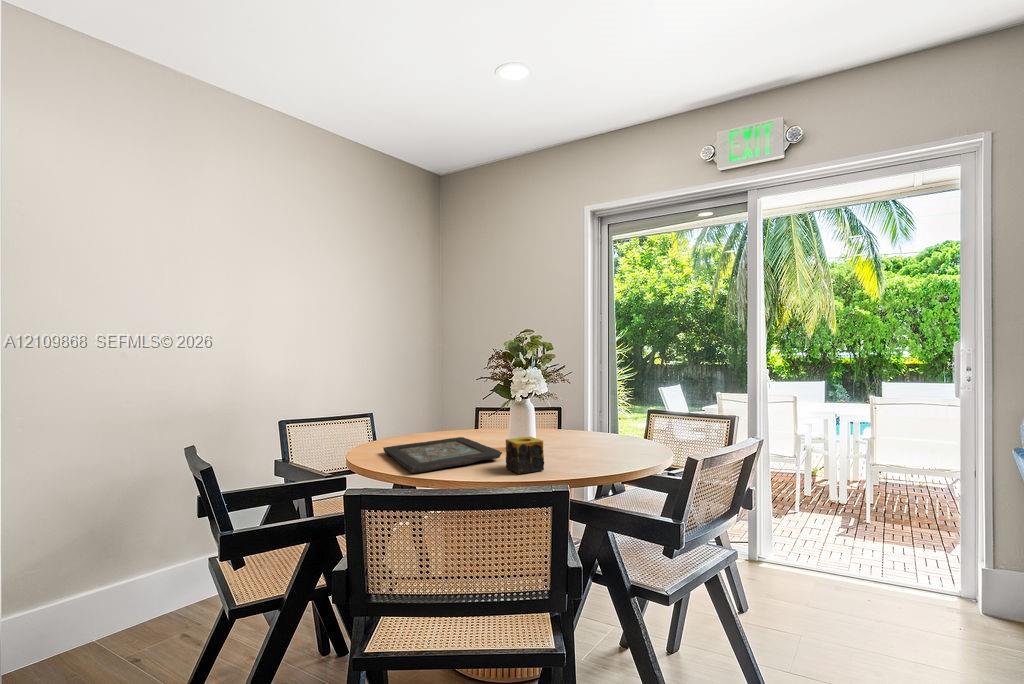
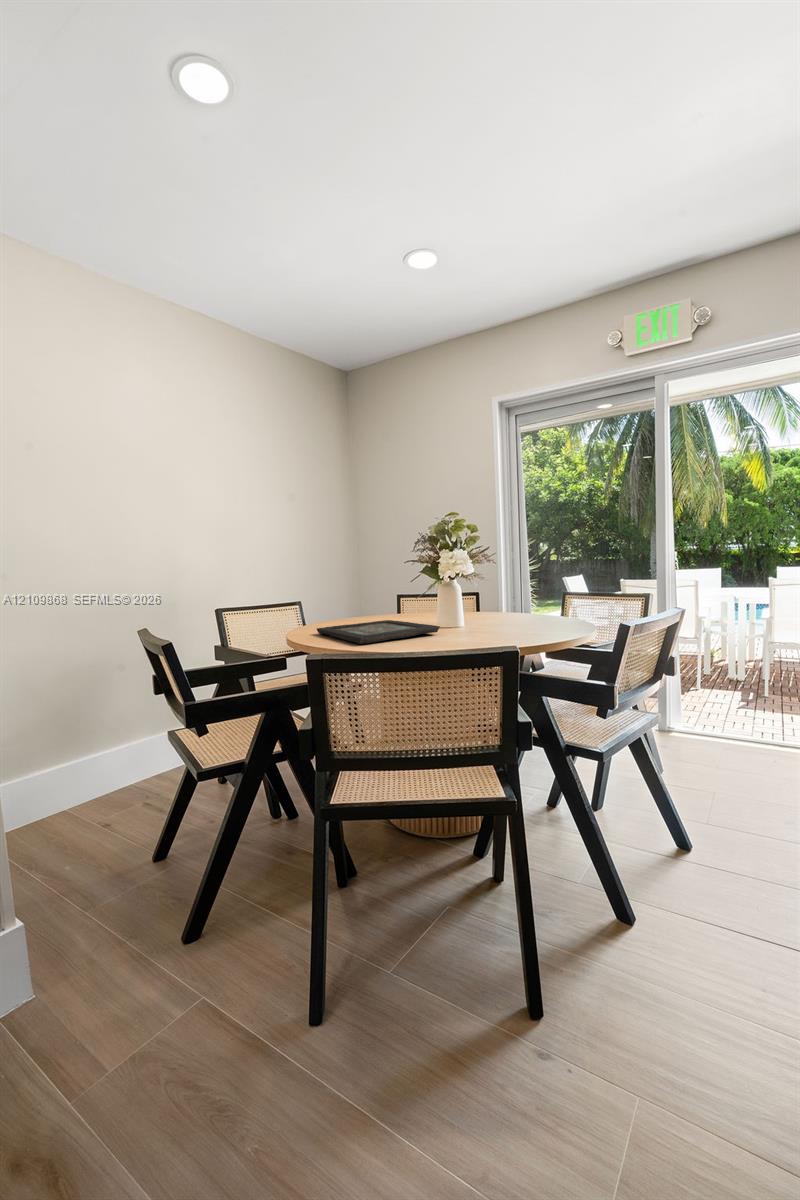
candle: present [506,437,544,474] -> none [448,609,488,641]

